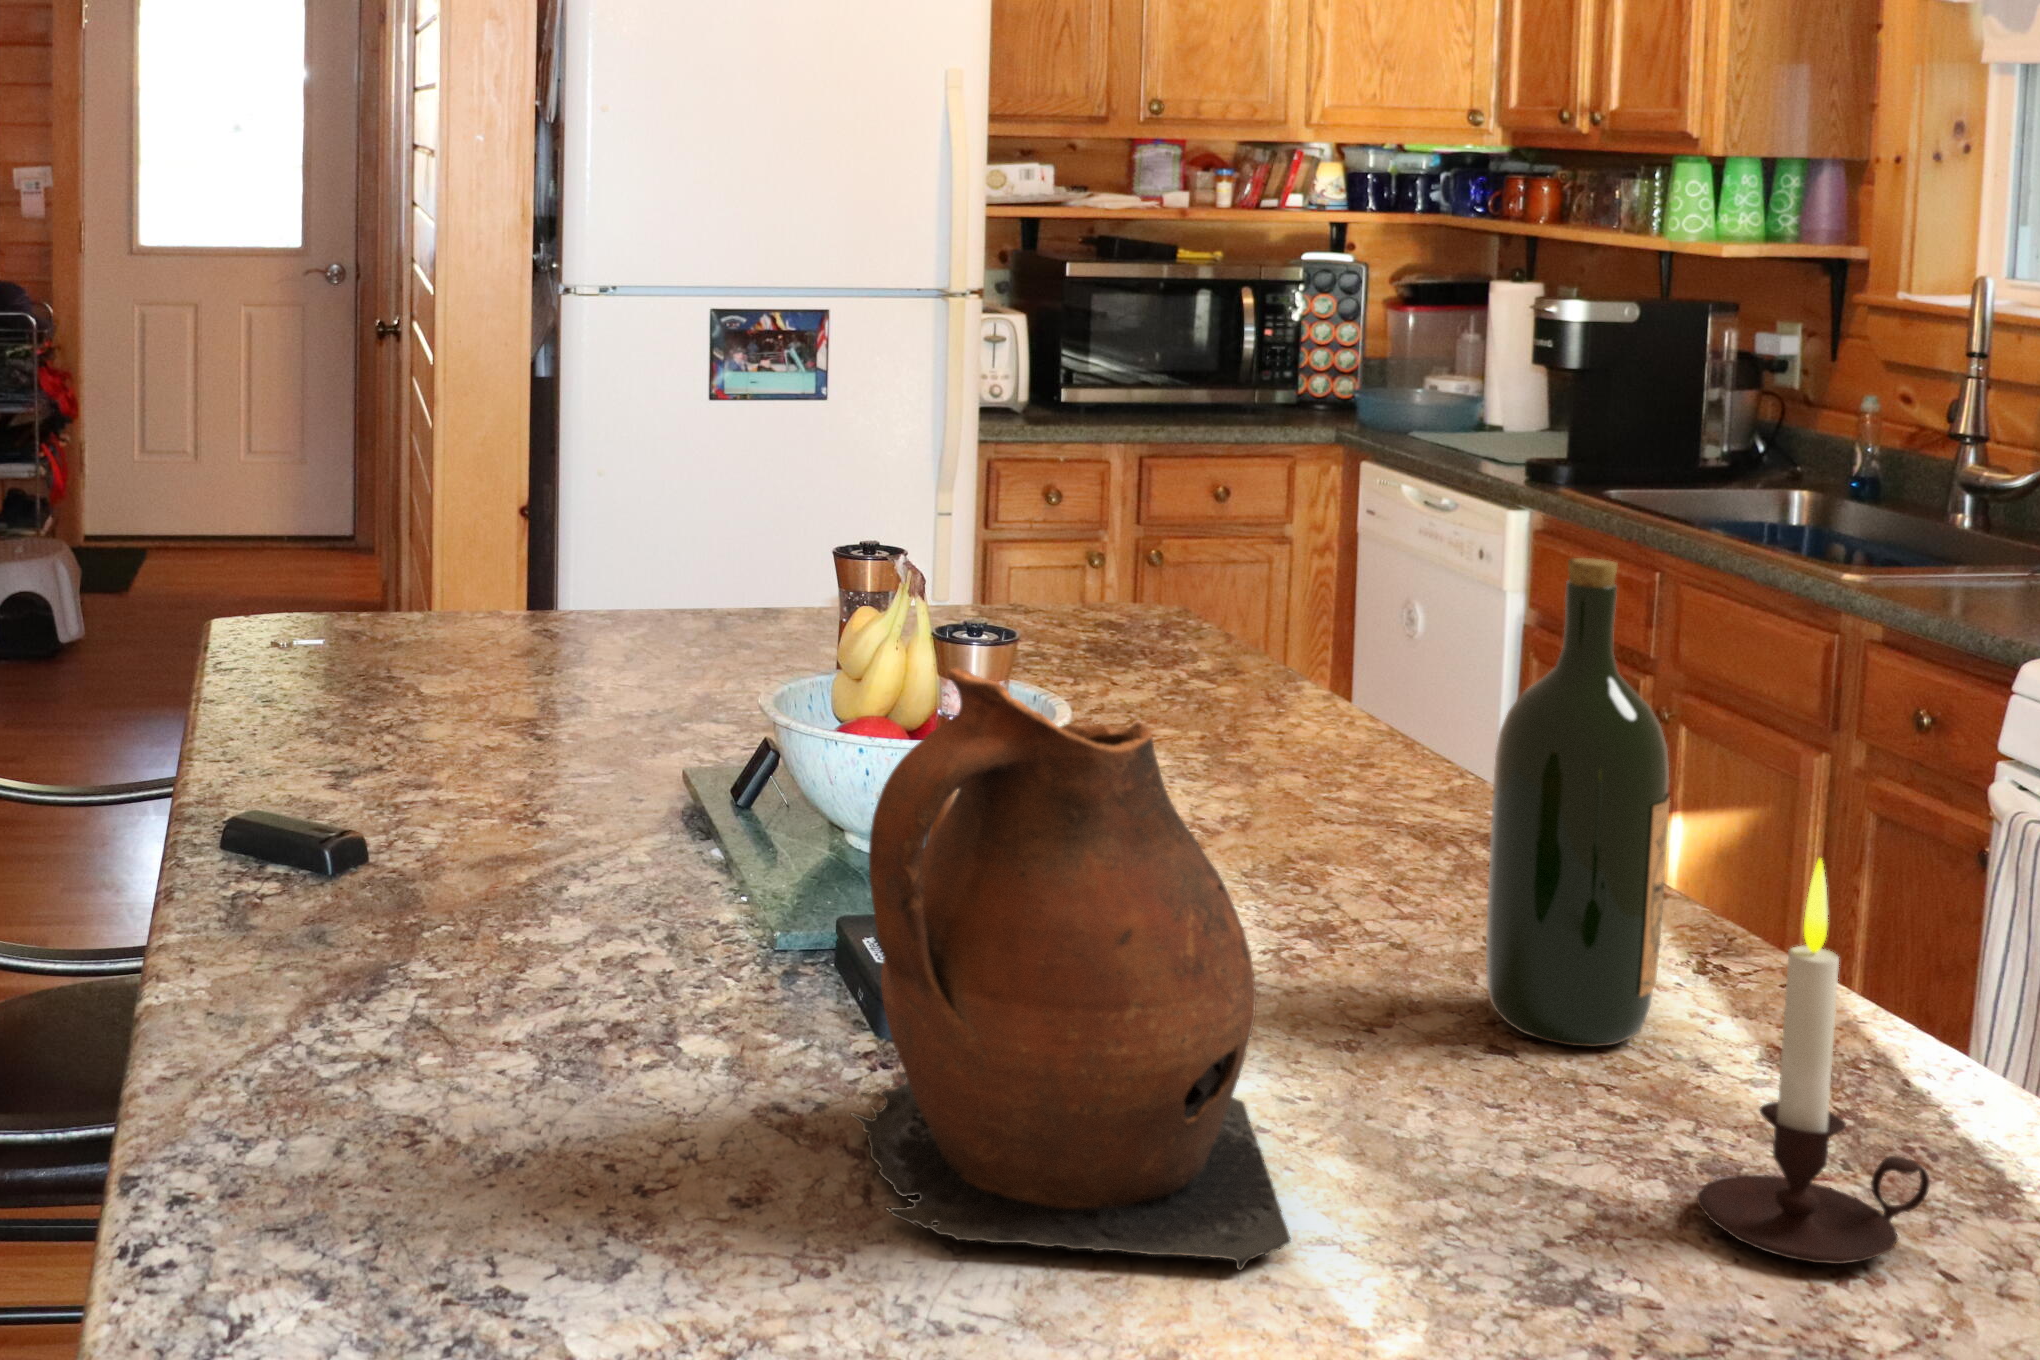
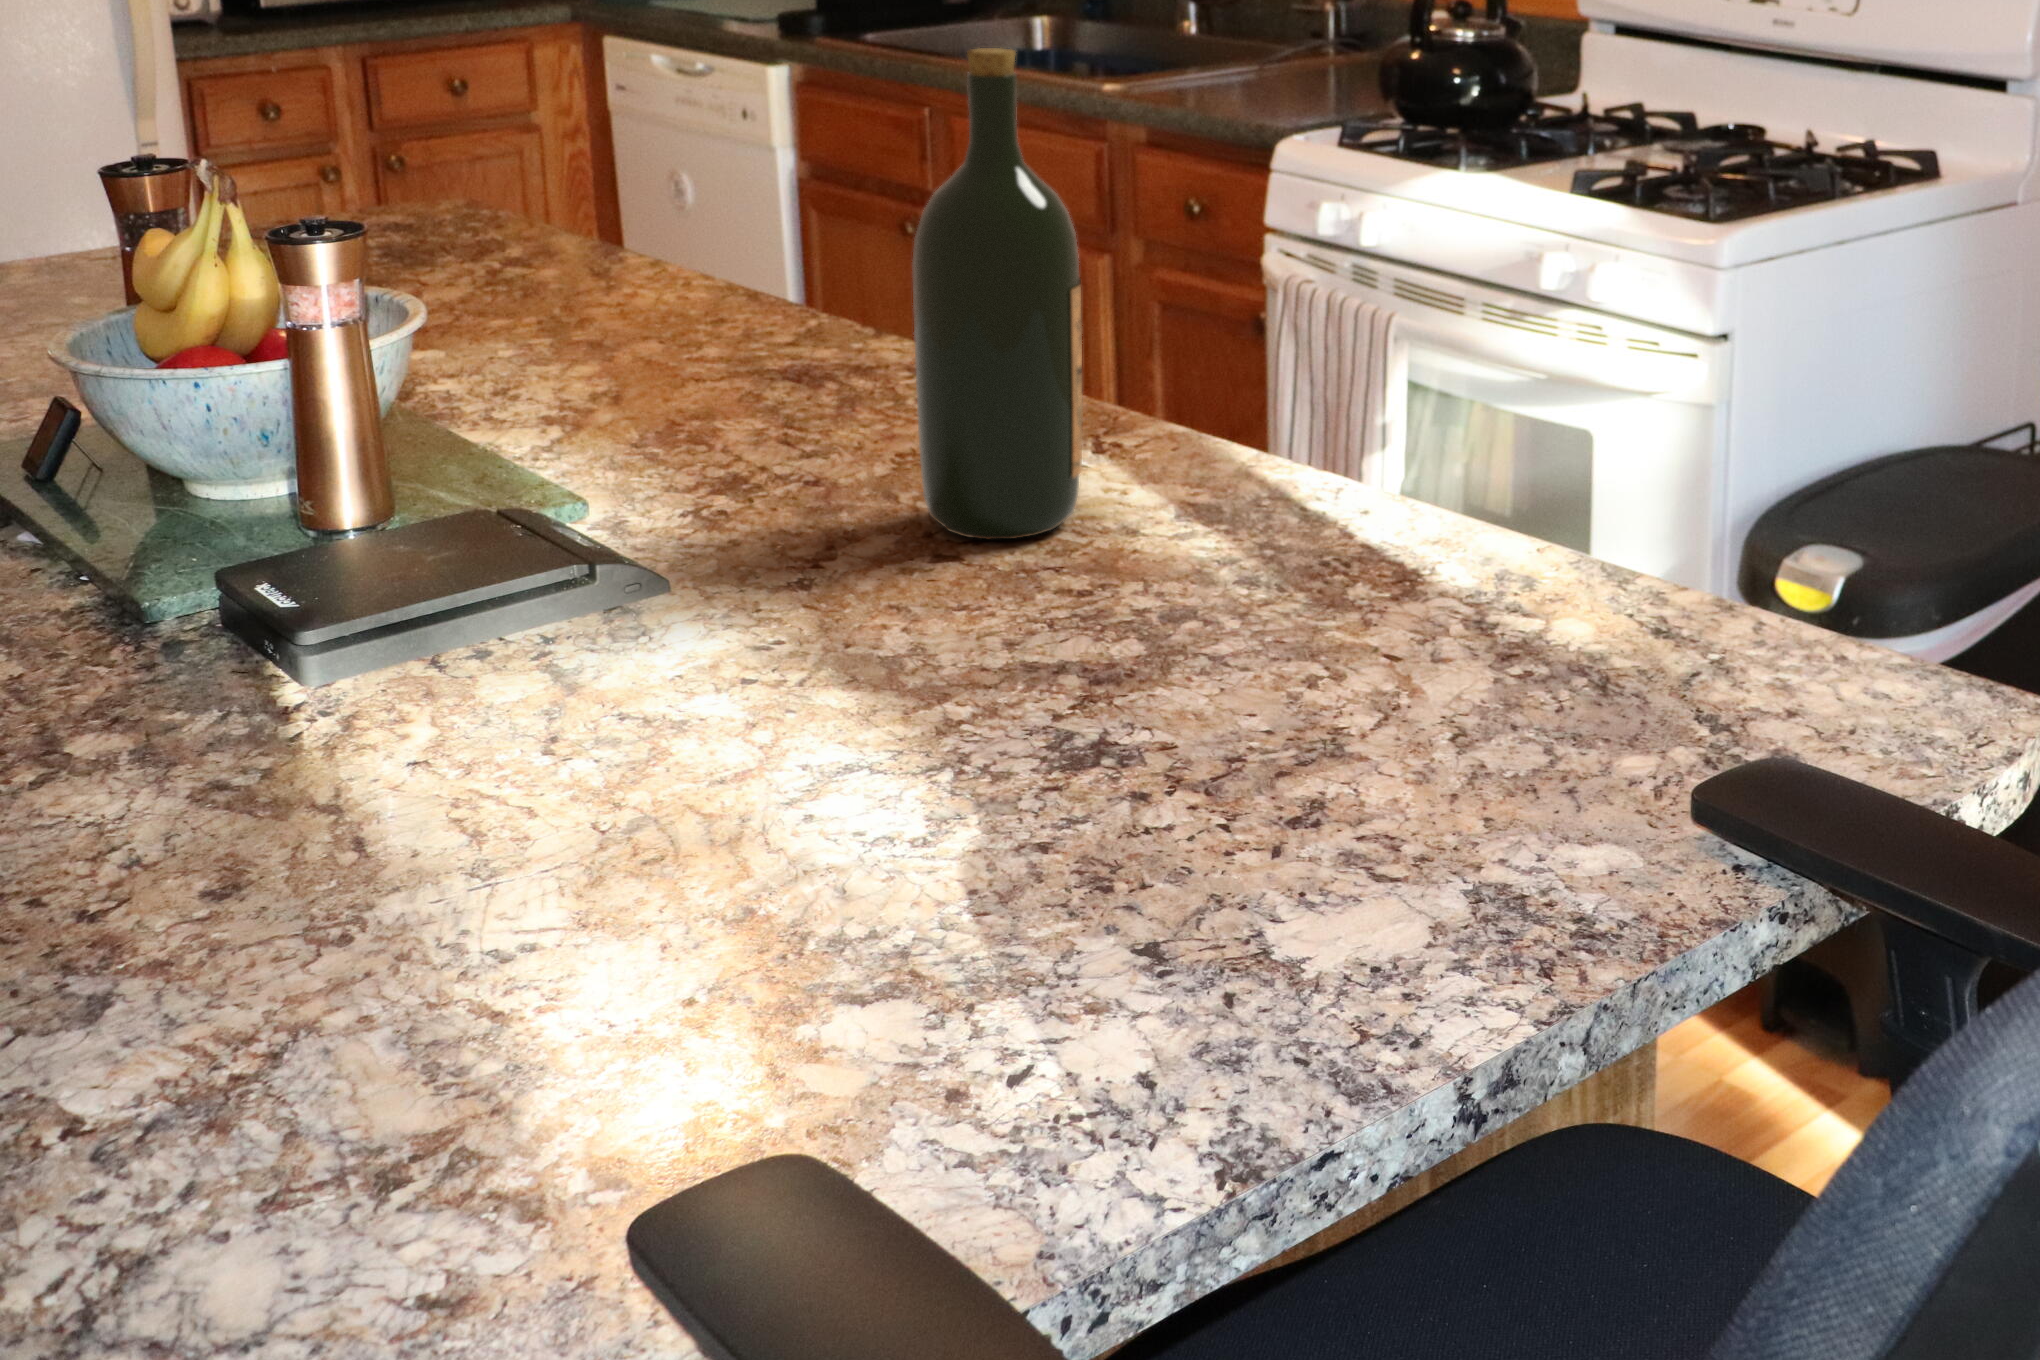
ceramic pitcher: present [851,667,1291,1271] -> none [249,211,818,884]
candle: present [1697,858,1929,1264] -> none [1175,297,1361,674]

